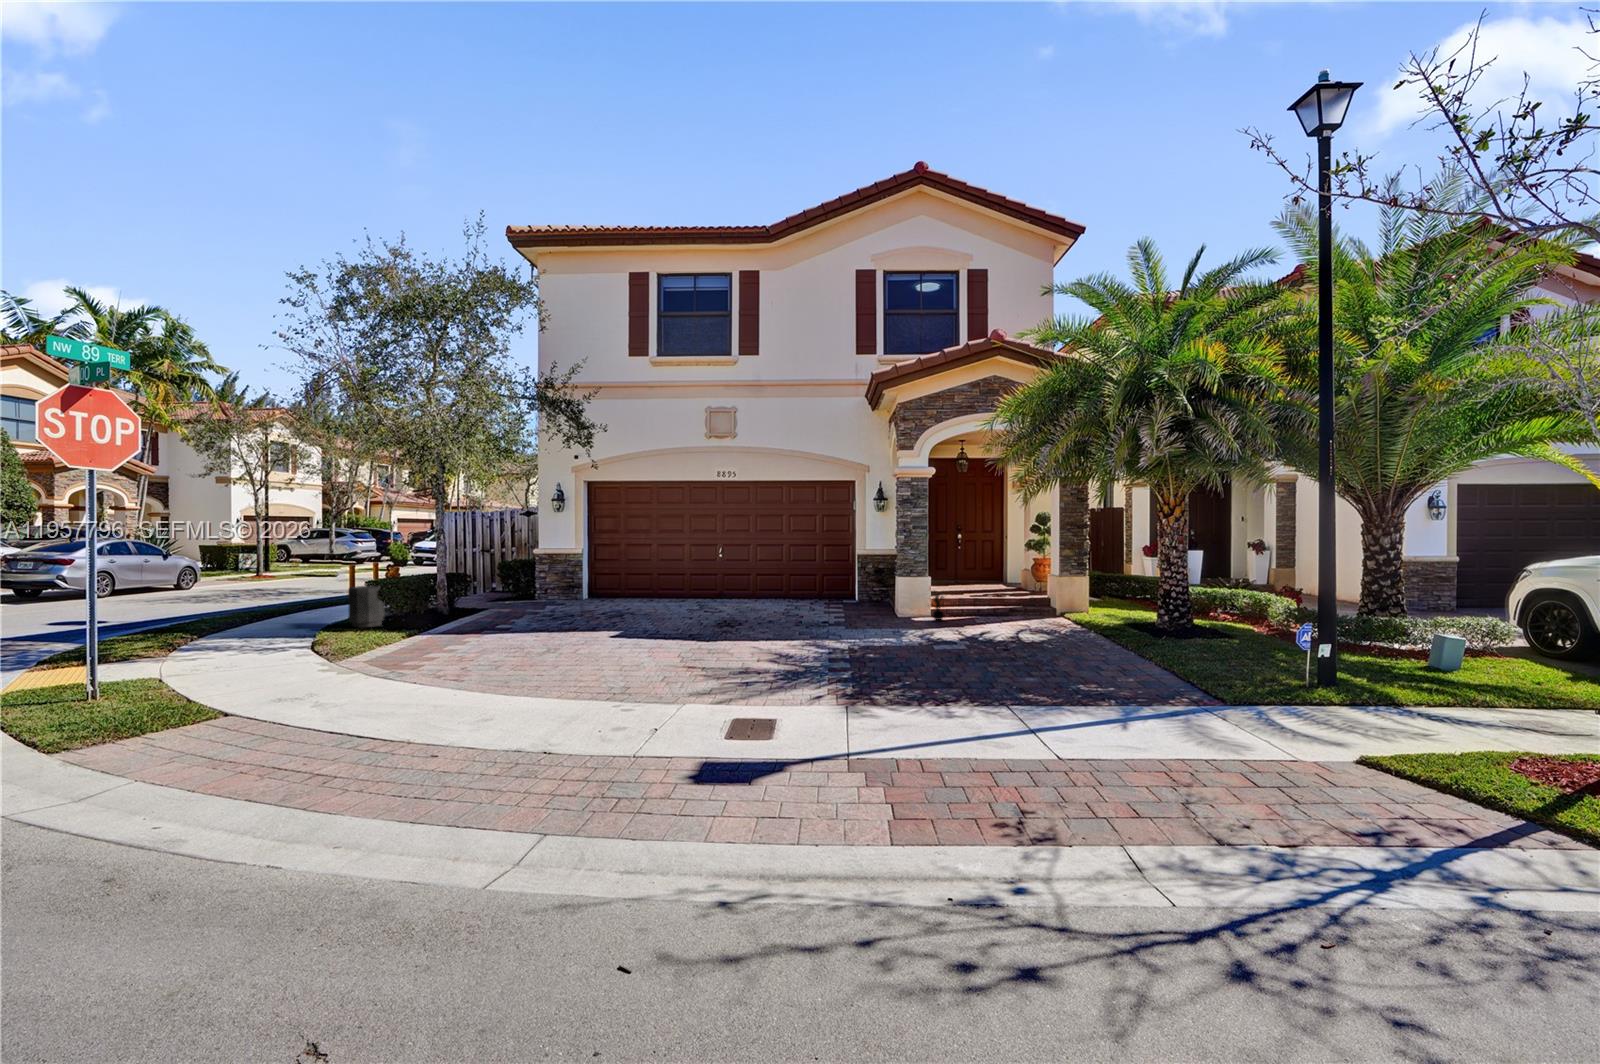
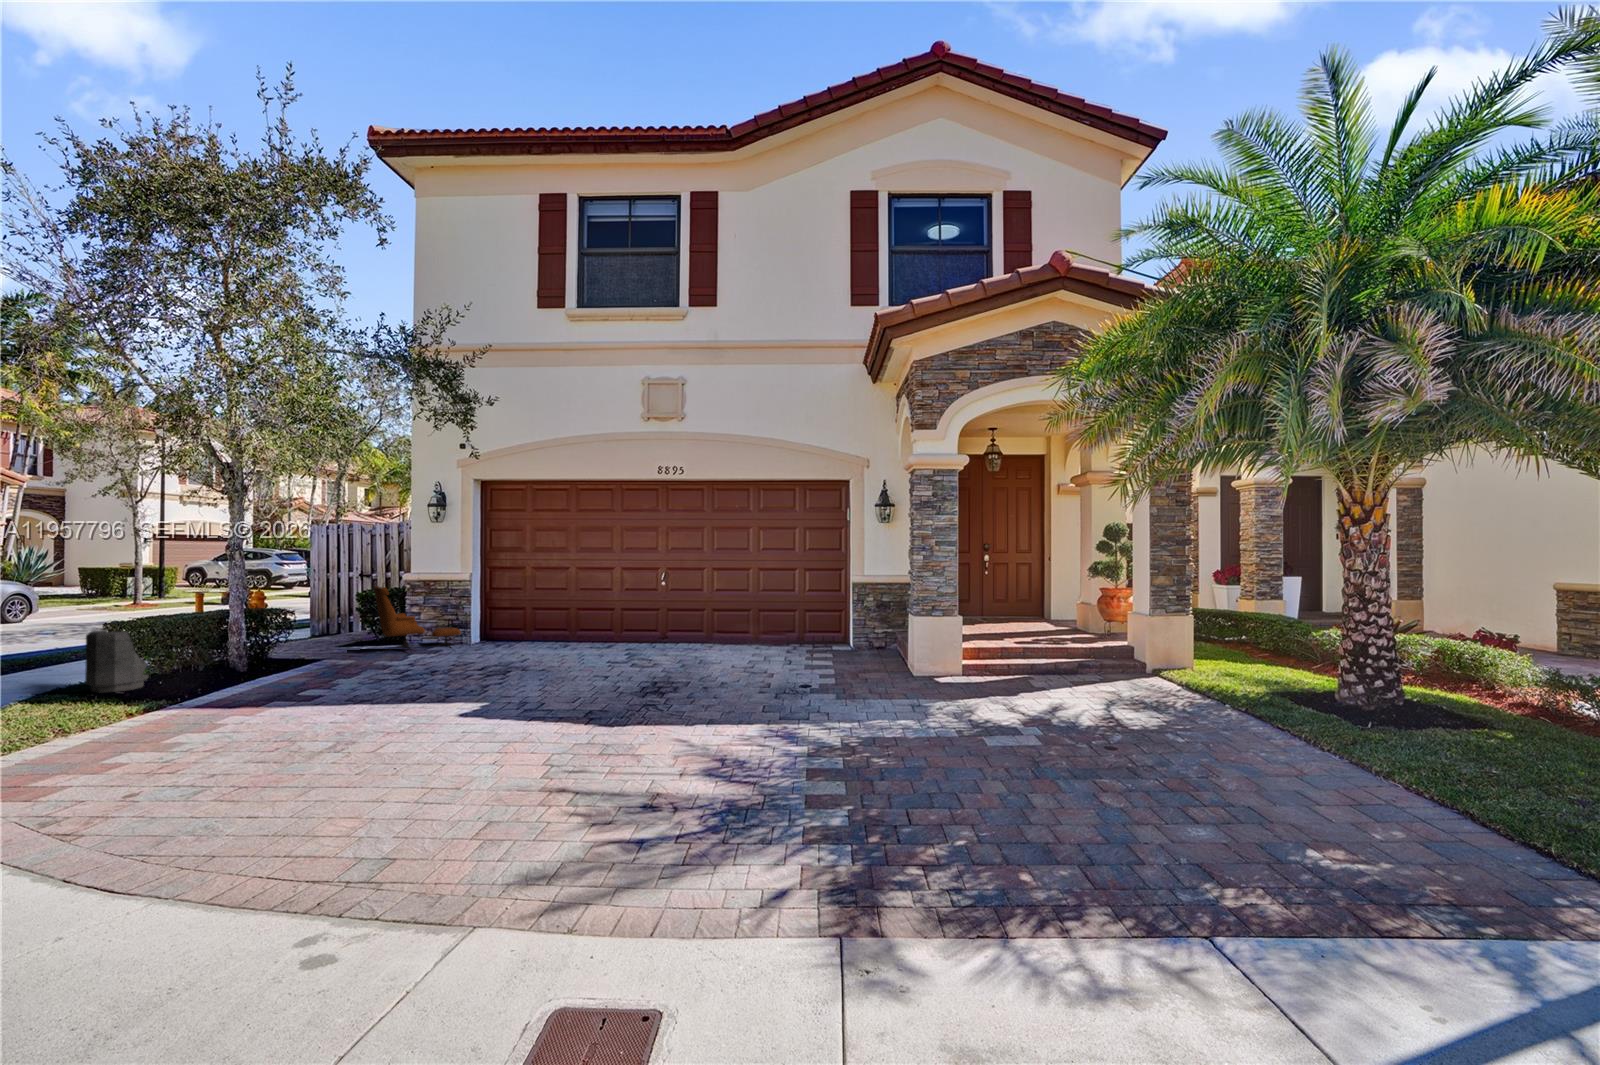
lounge chair: none [521,558,578,604] -> present [374,586,461,650]
decorative plant: present [928,594,944,620] -> none [950,636,1002,683]

